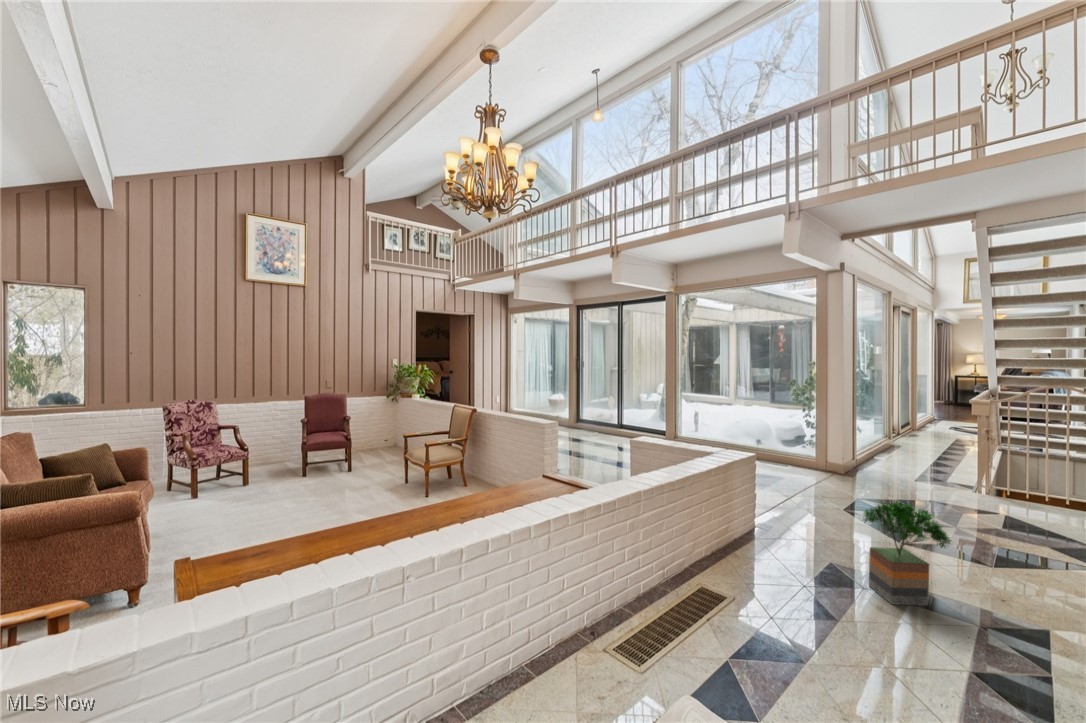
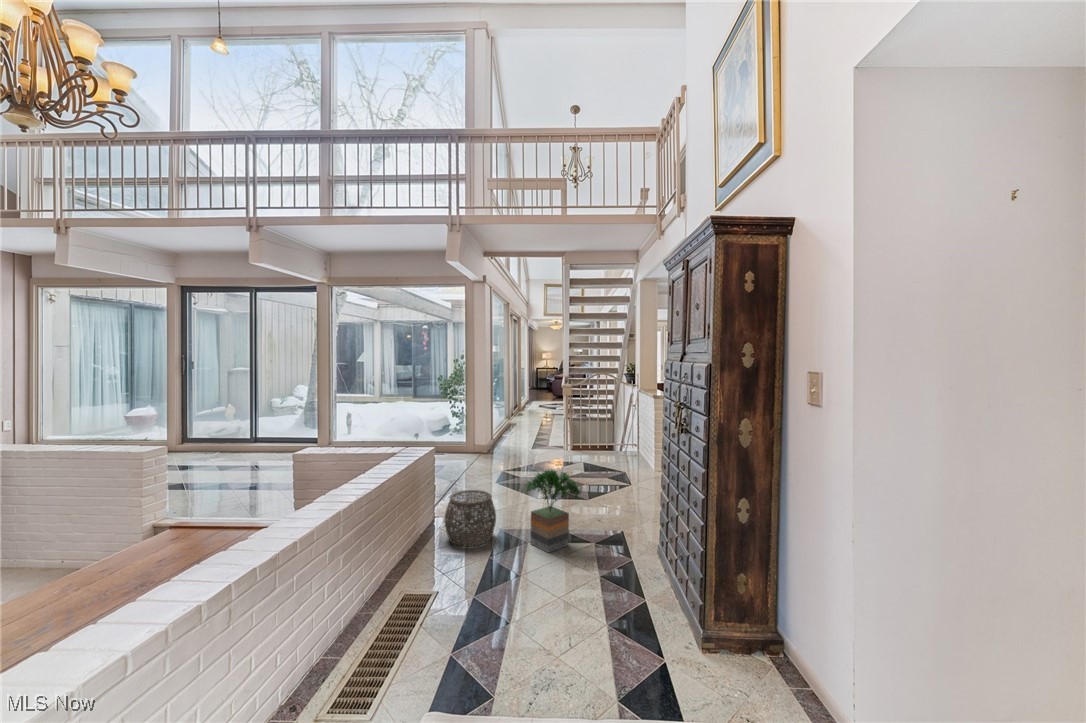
woven basket: none [760,504,824,568] -> present [445,490,496,547]

